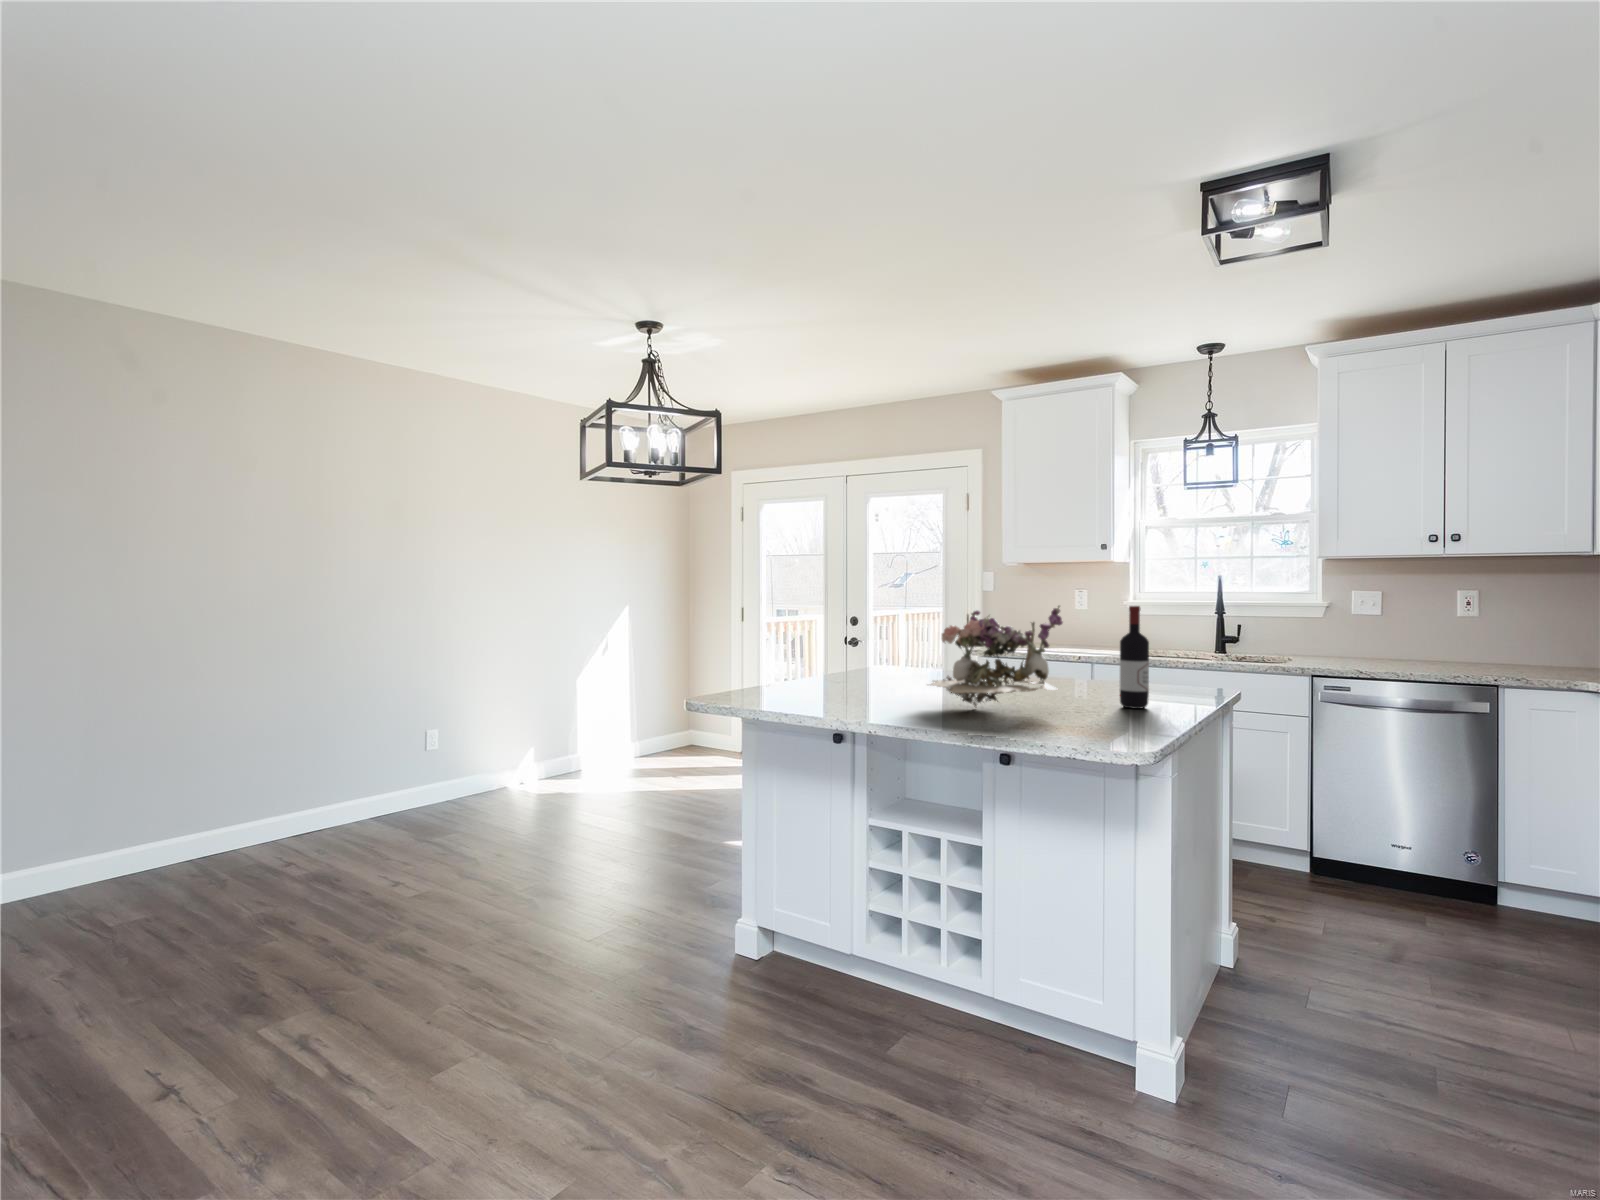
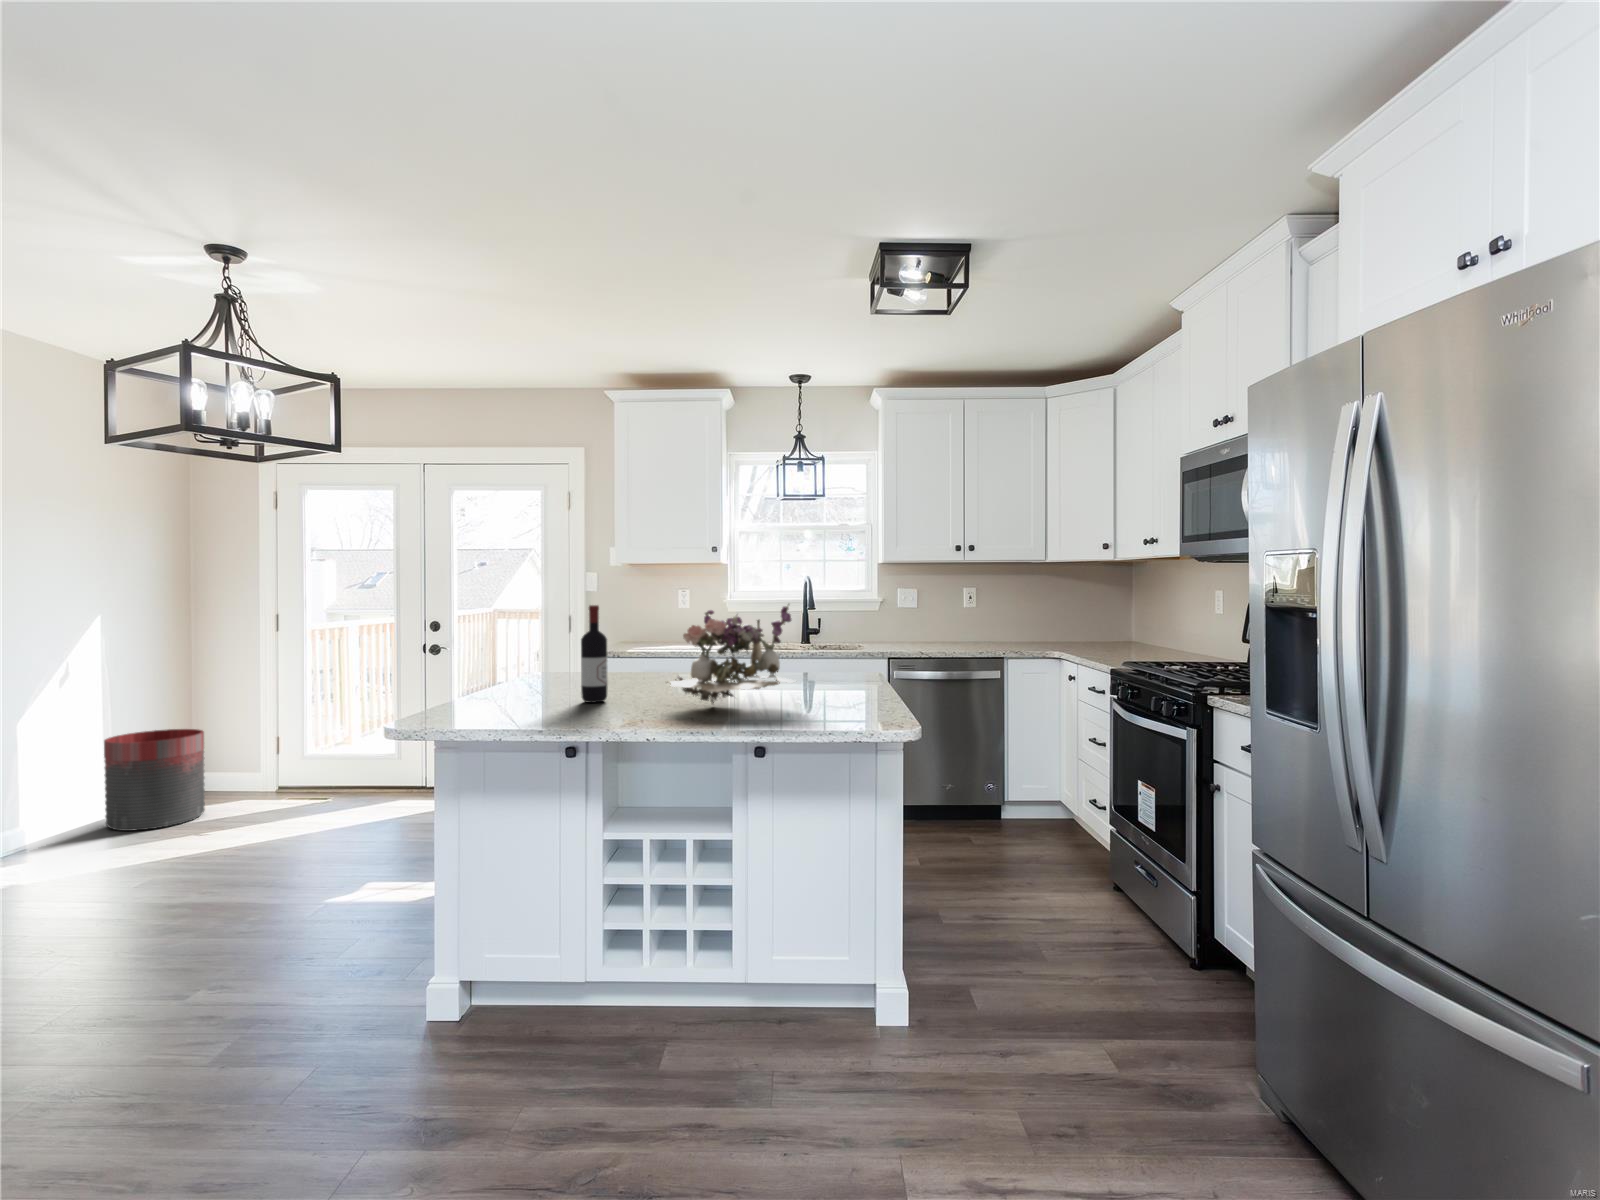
wine bottle: present [1120,606,1149,709] -> present [581,605,608,703]
trash can: none [633,694,692,768] -> present [104,729,205,831]

